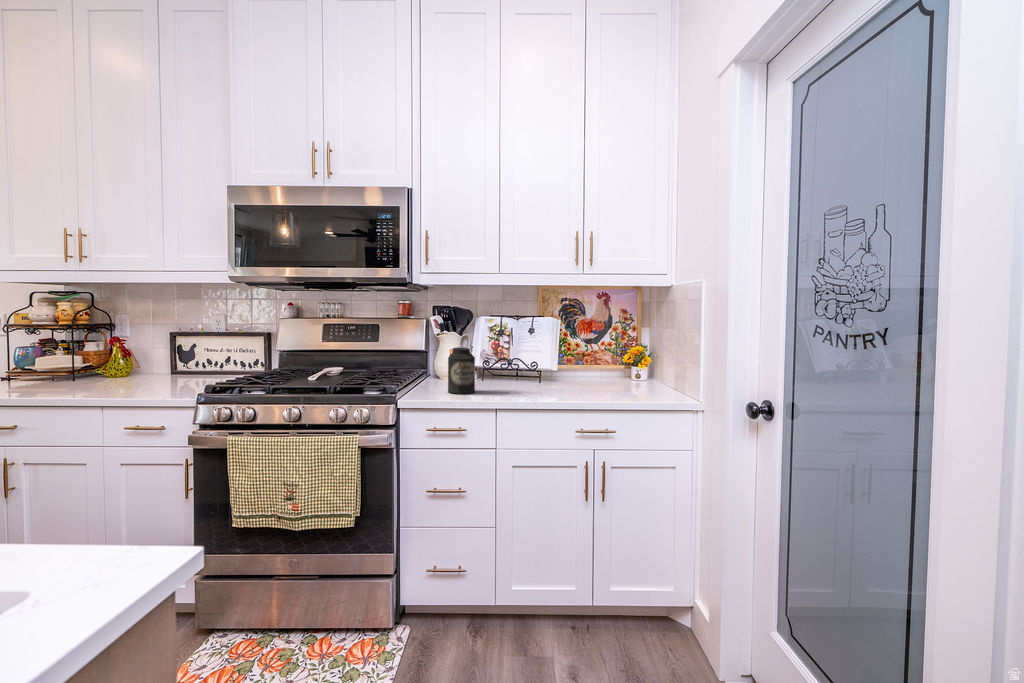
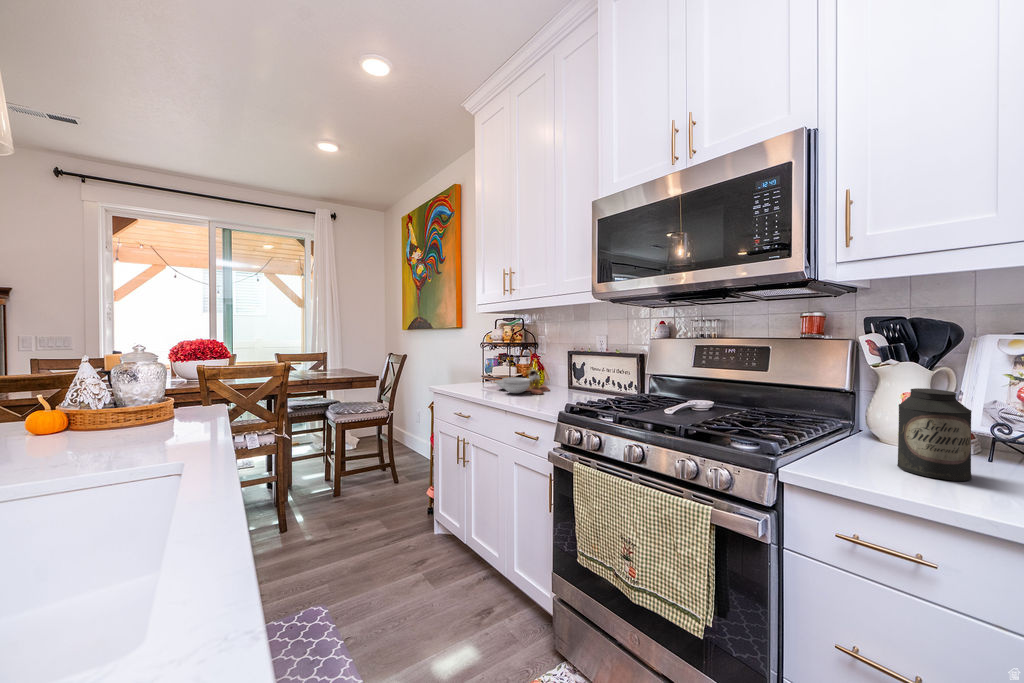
cutting board: none [59,353,151,387] -> present [496,368,550,394]

